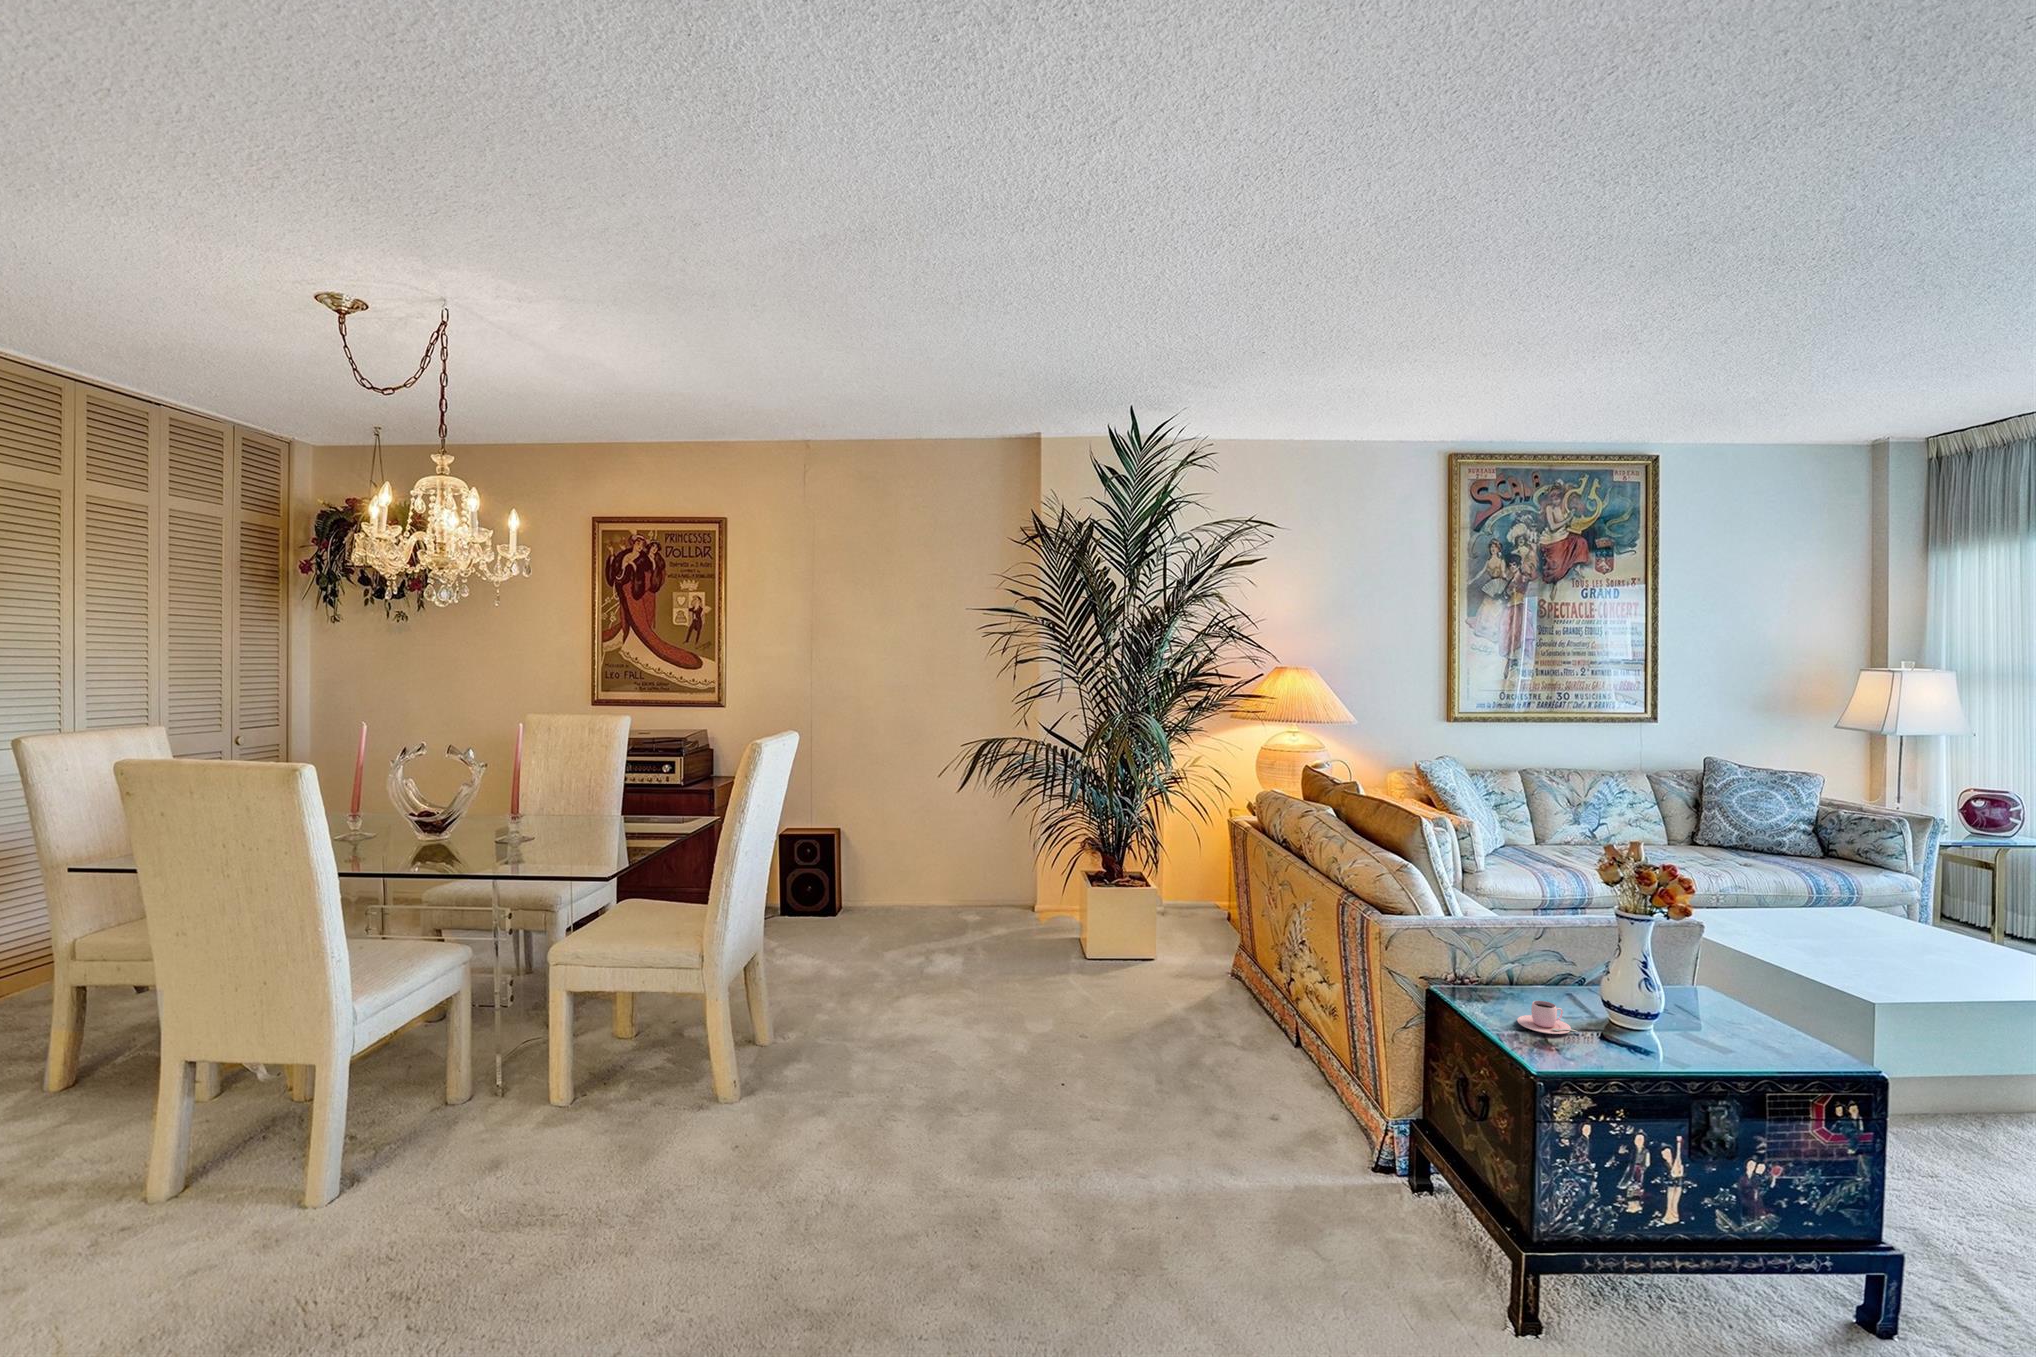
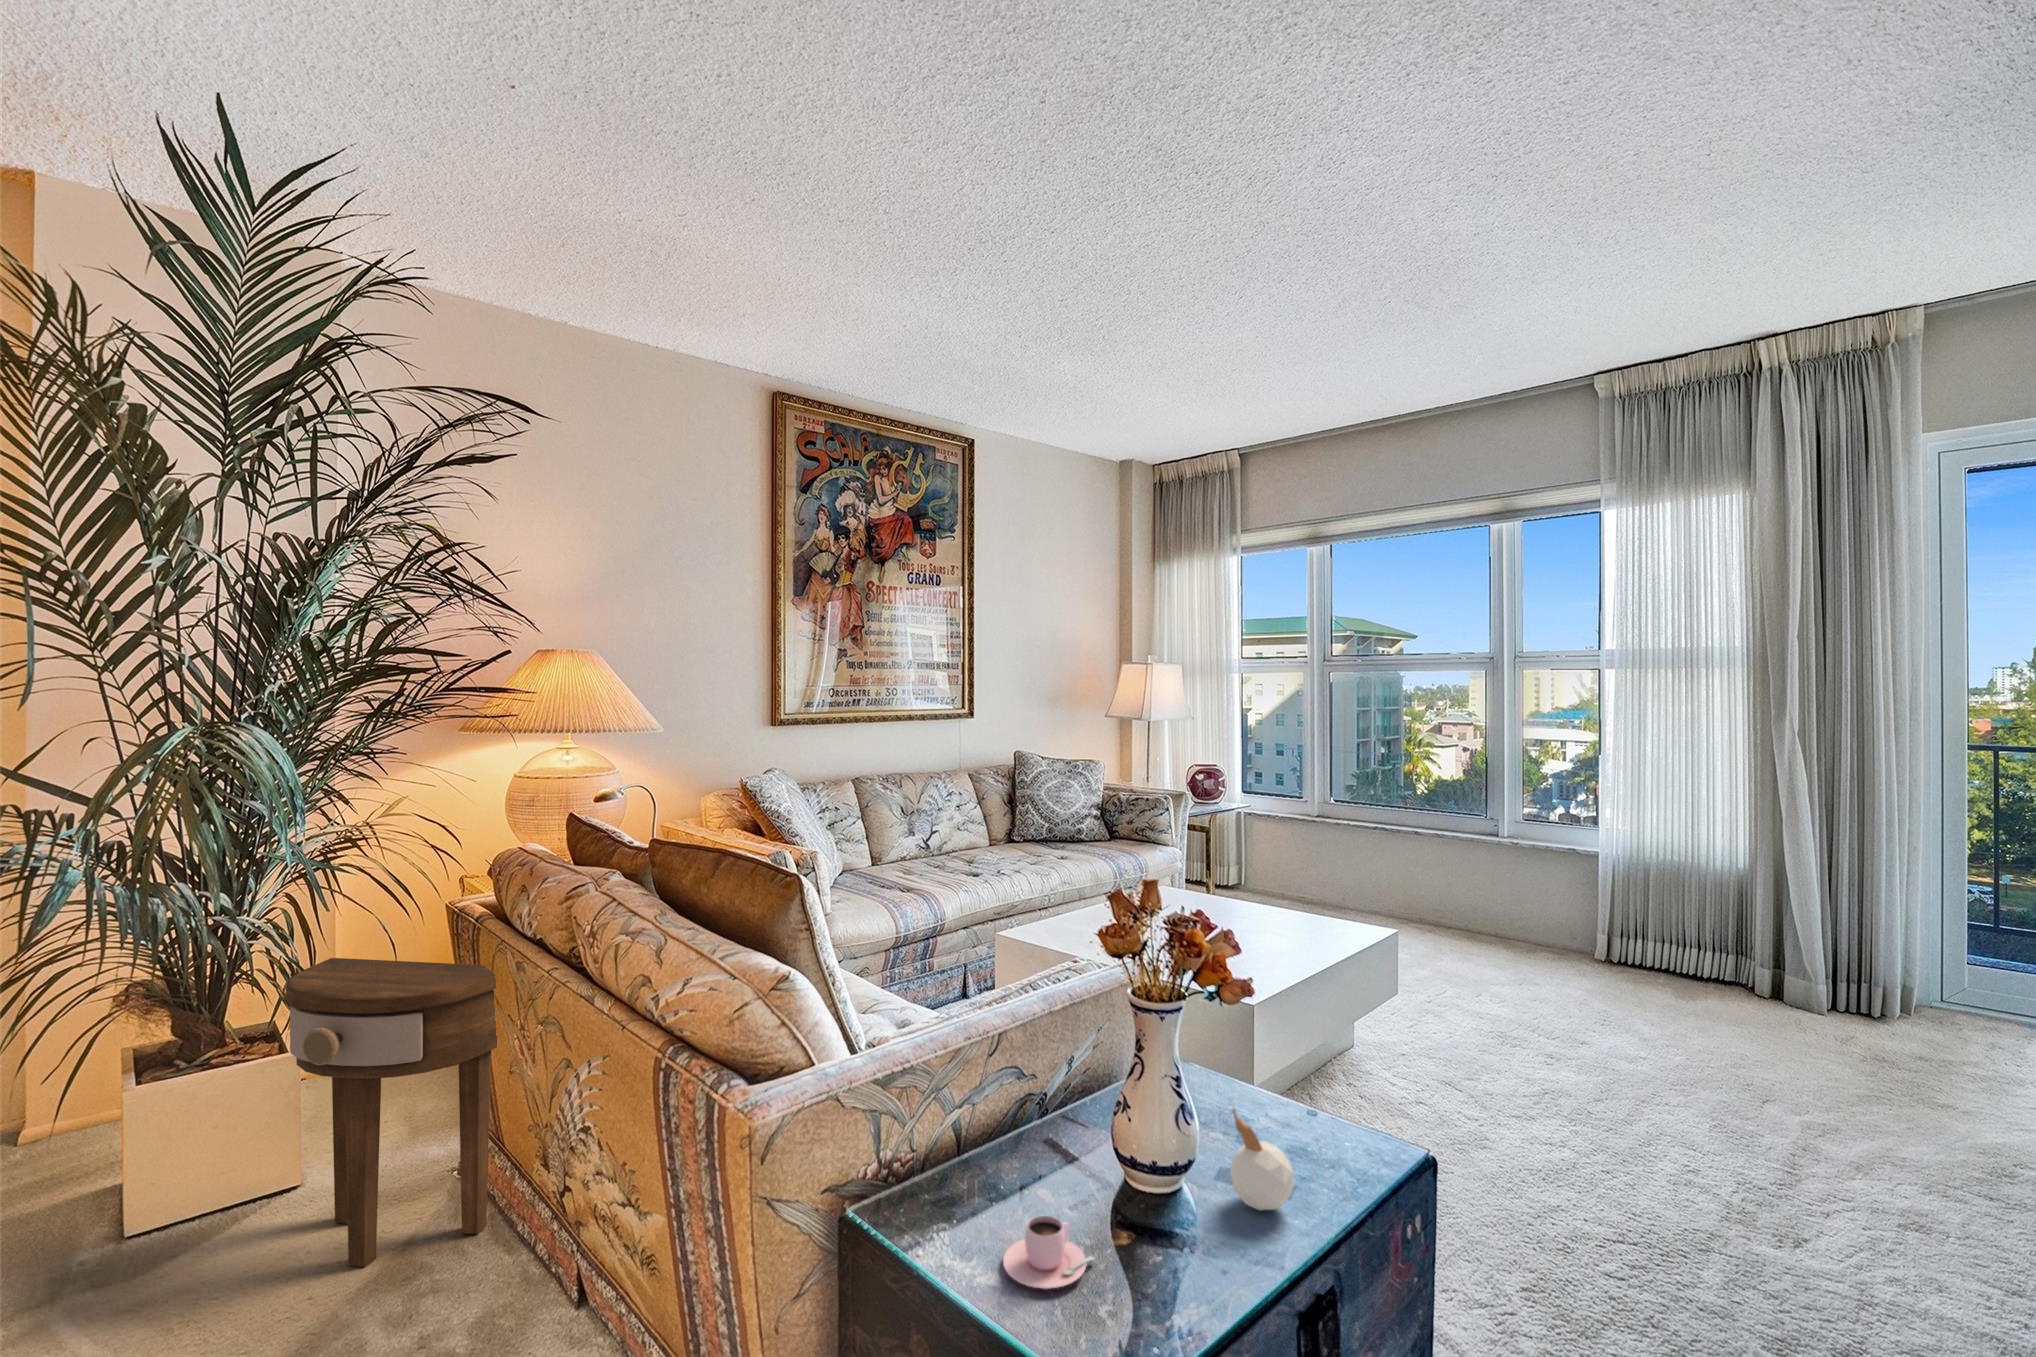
side table: none [1153,840,1263,1008] -> present [286,958,497,1267]
candle: none [1698,971,1749,1048] -> present [1229,1098,1294,1210]

